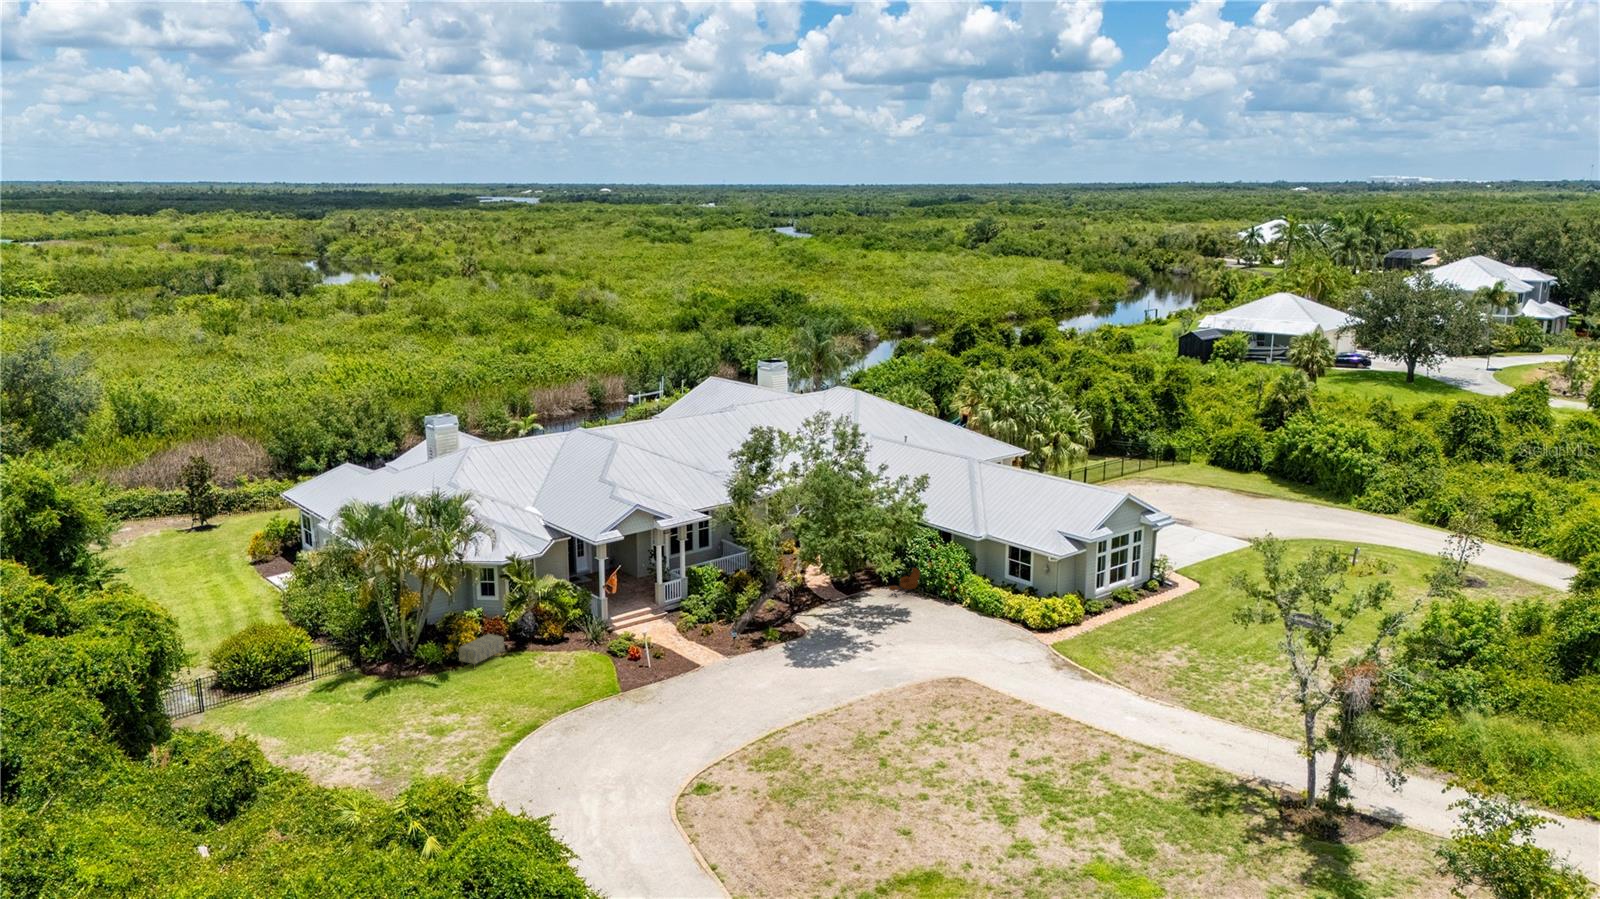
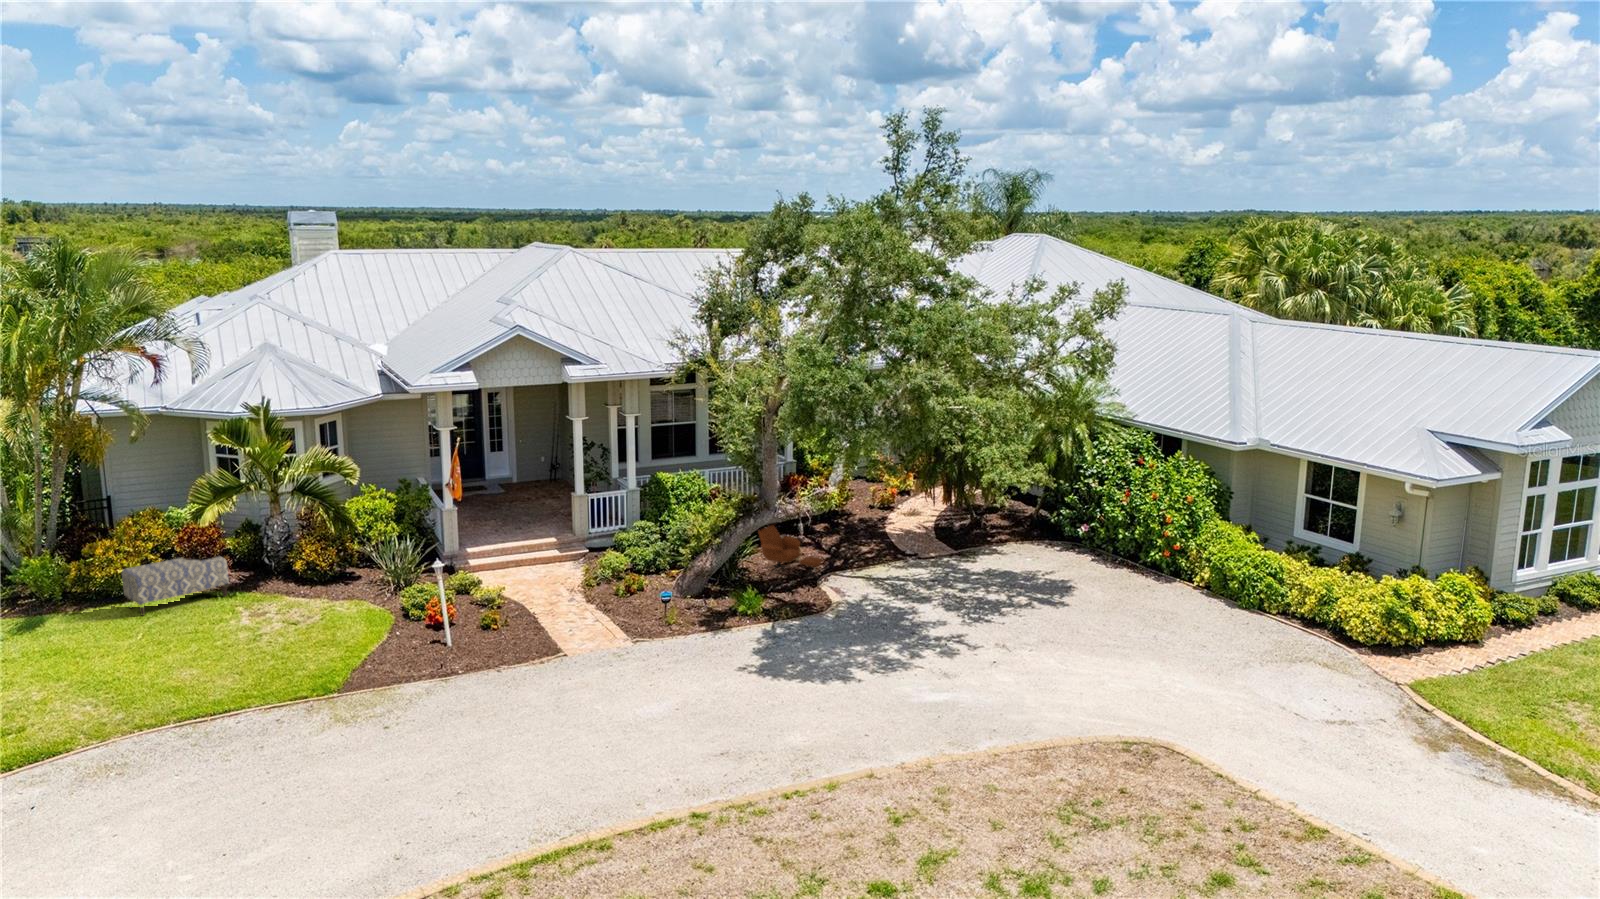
lounge chair: present [889,568,920,595] -> present [758,525,821,578]

